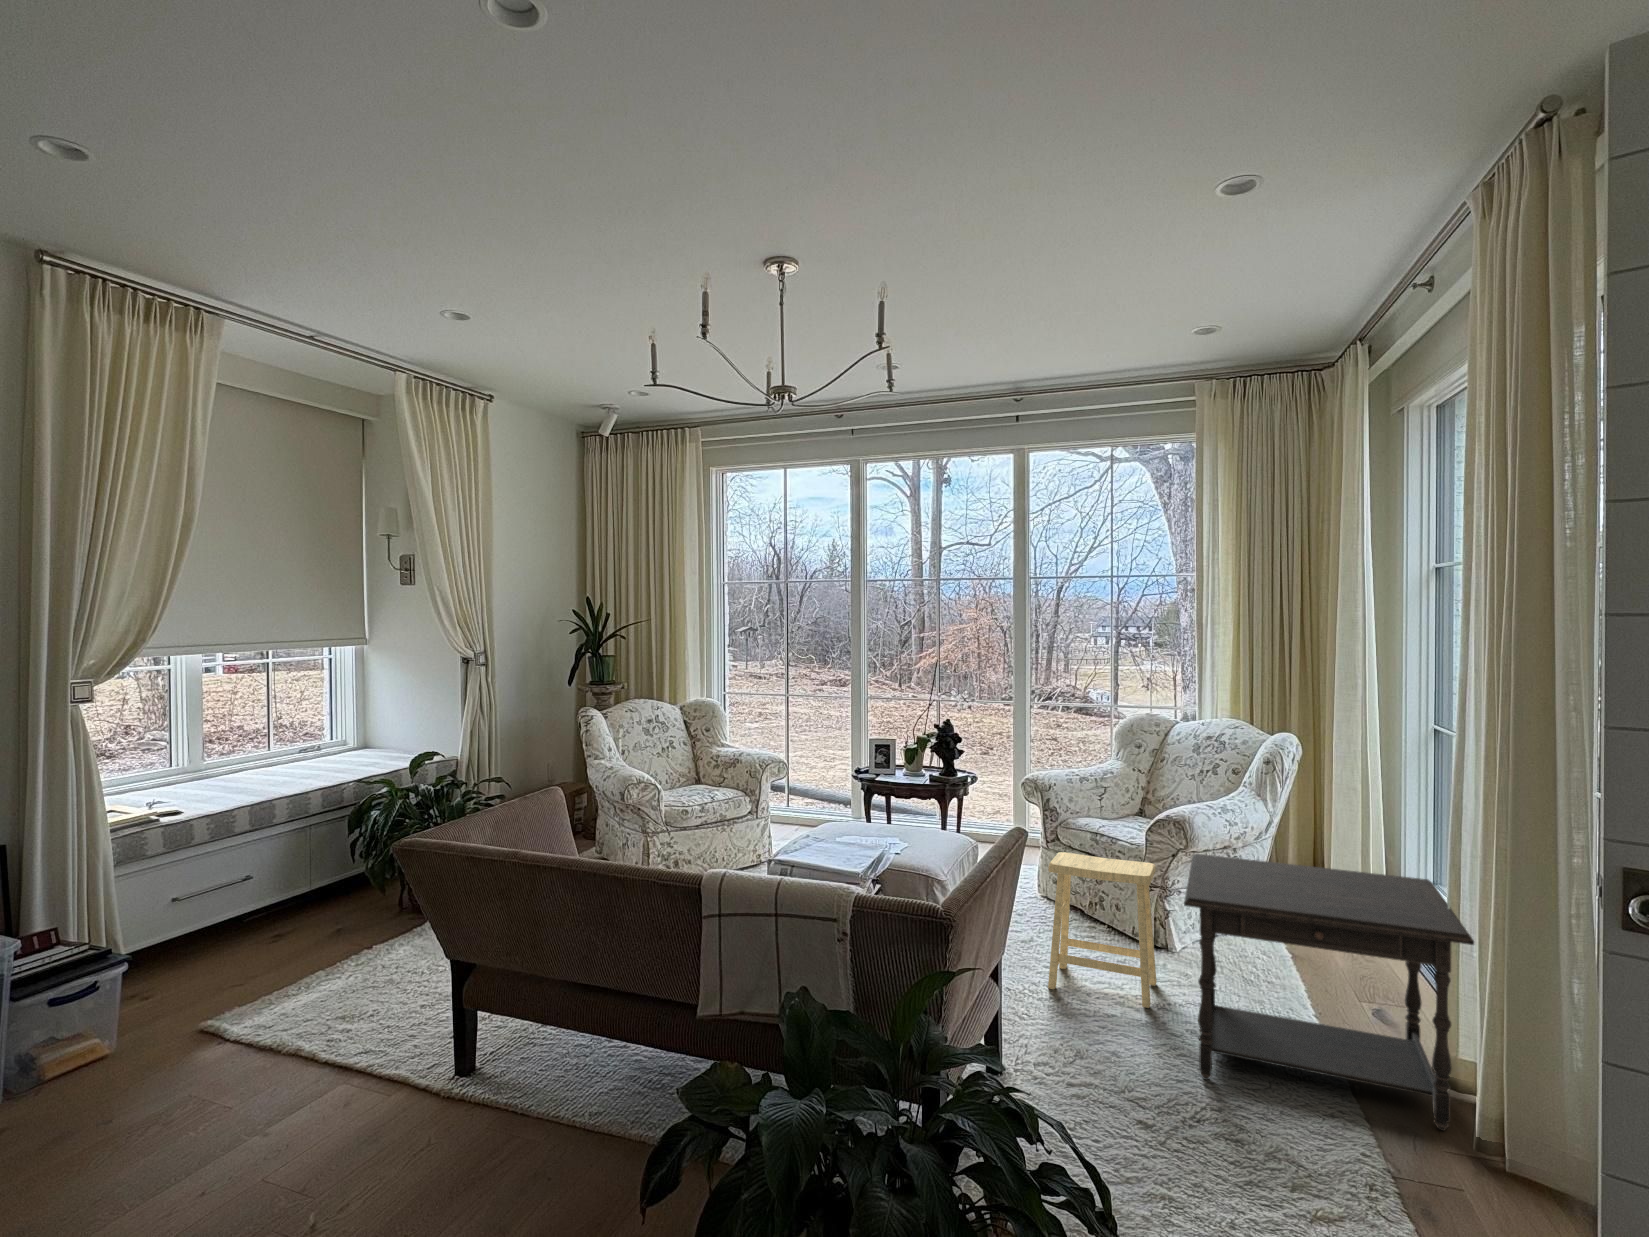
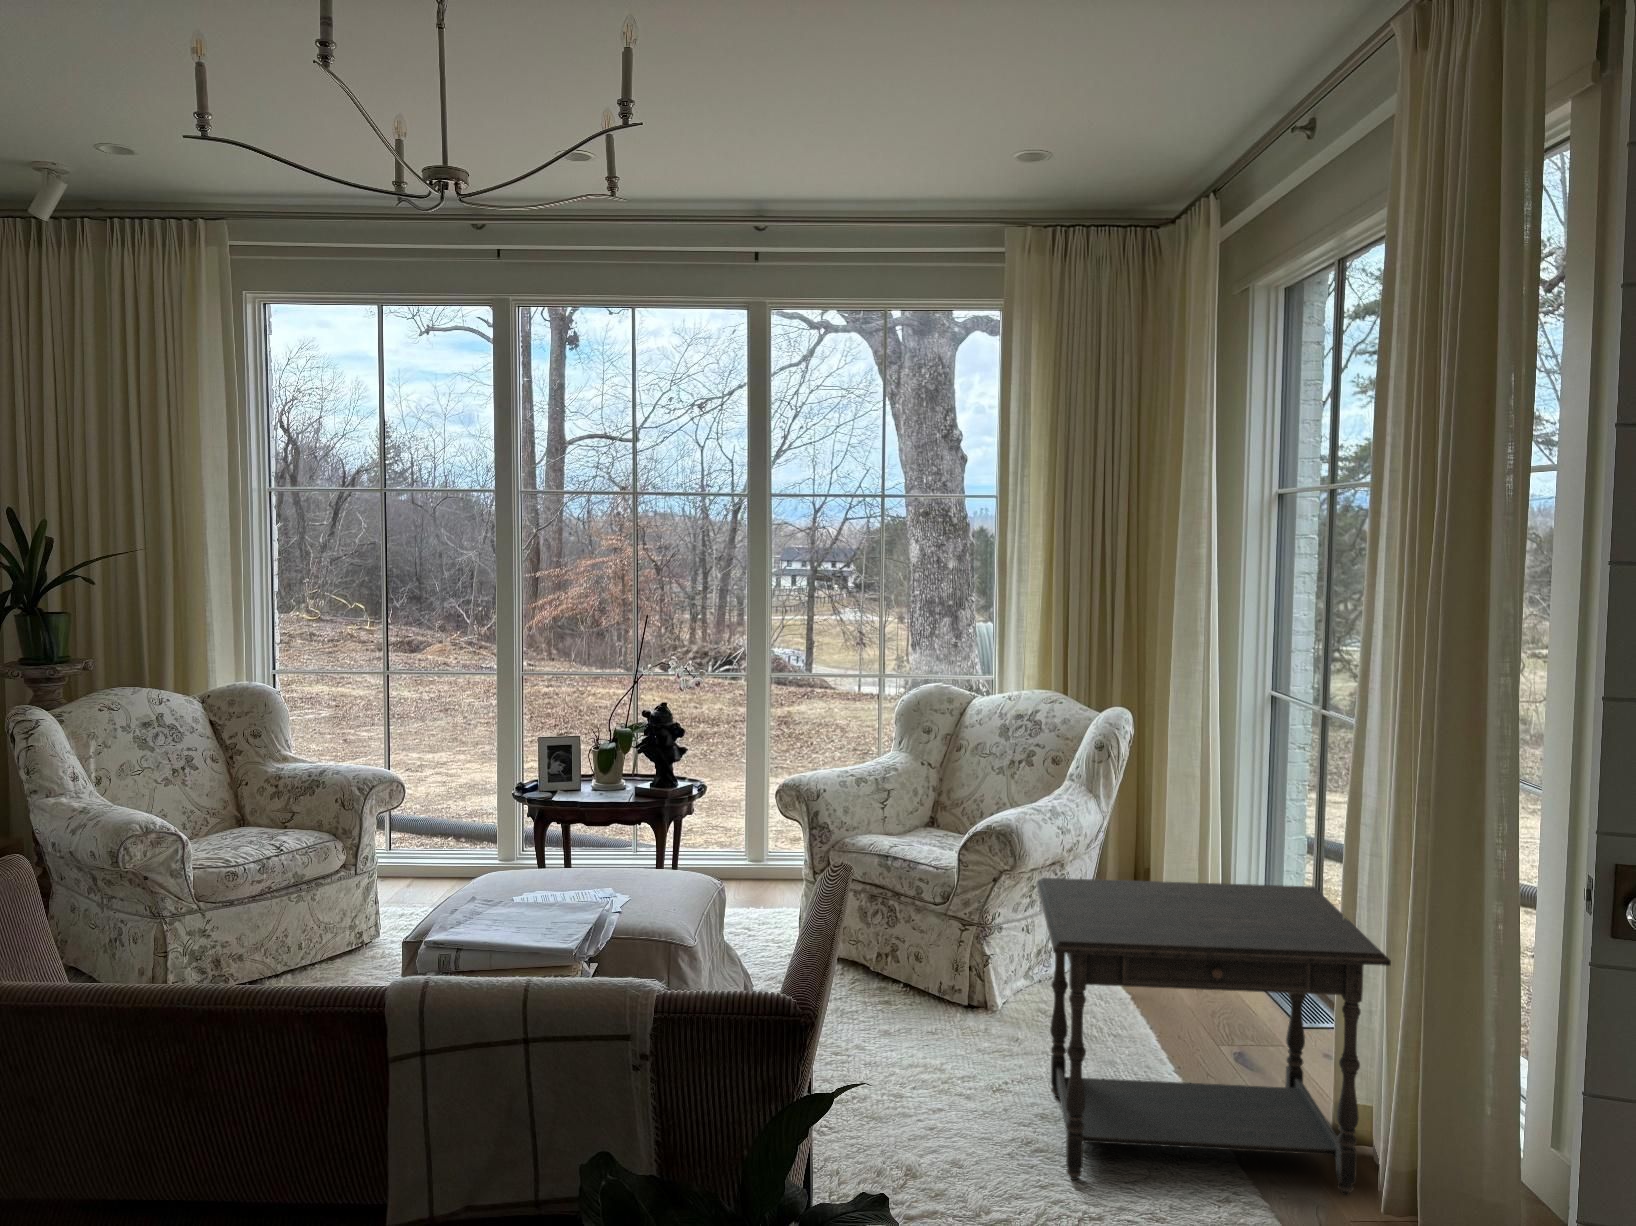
footstool: present [1048,852,1157,1008] -> none [845,890,984,1093]

